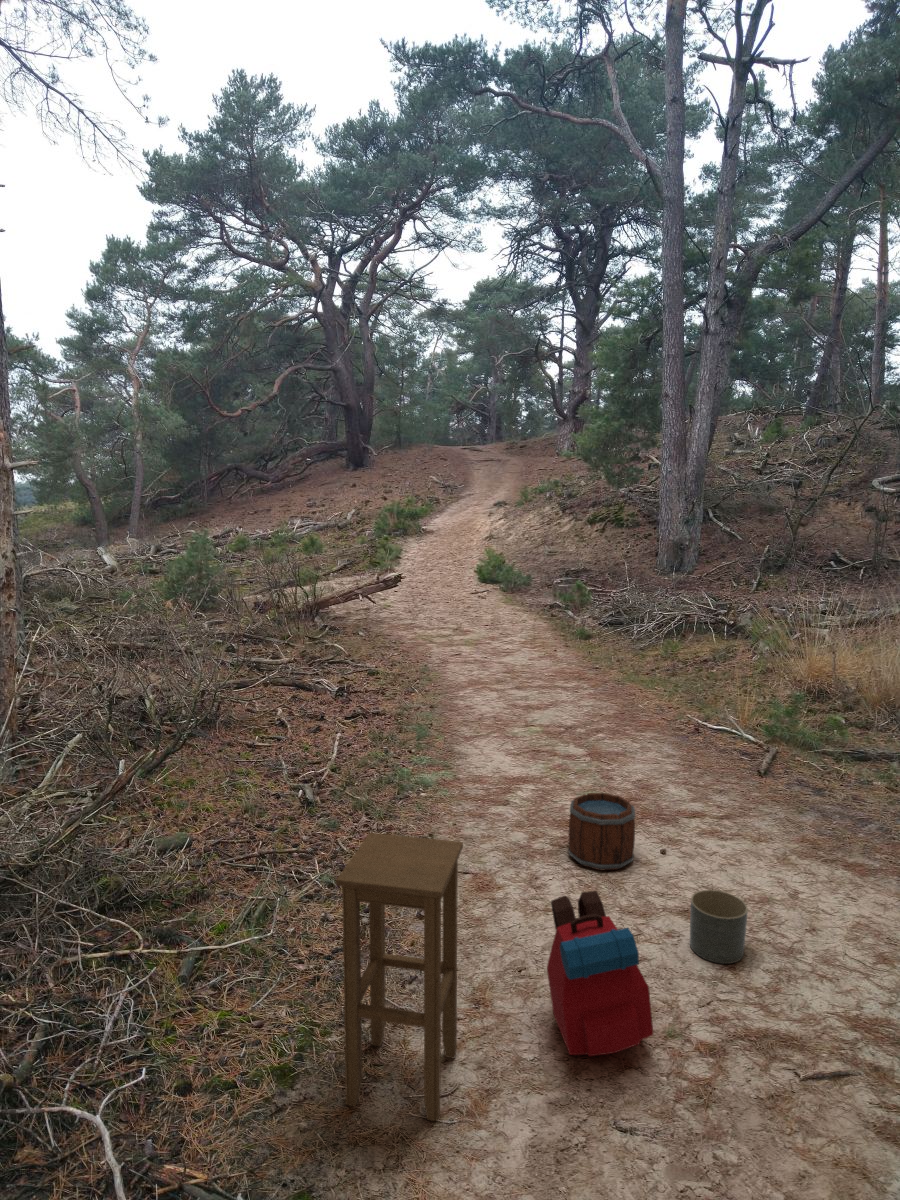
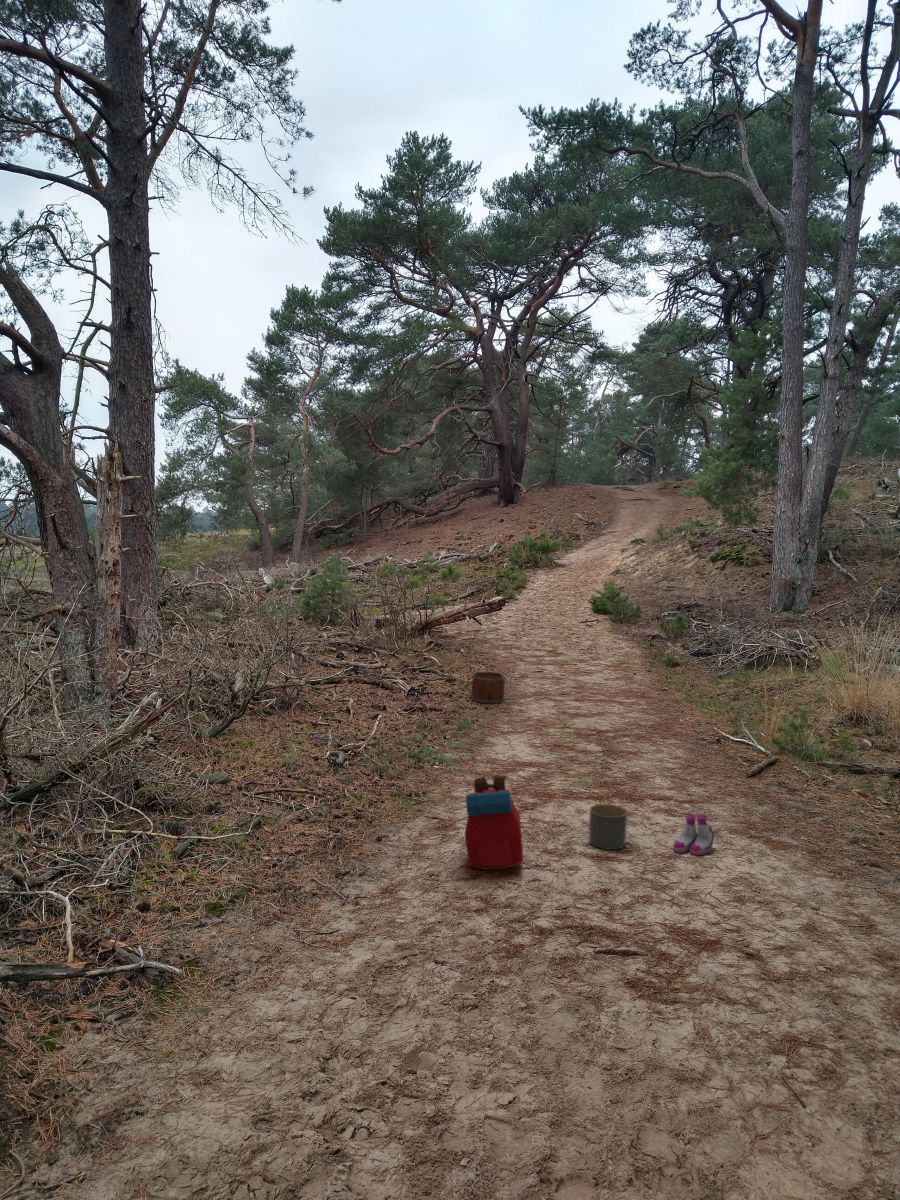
bucket: present [569,793,635,870] -> present [472,672,505,704]
stool: present [336,833,463,1121] -> none [331,720,412,878]
boots: none [803,892,857,953] -> present [673,814,714,855]

